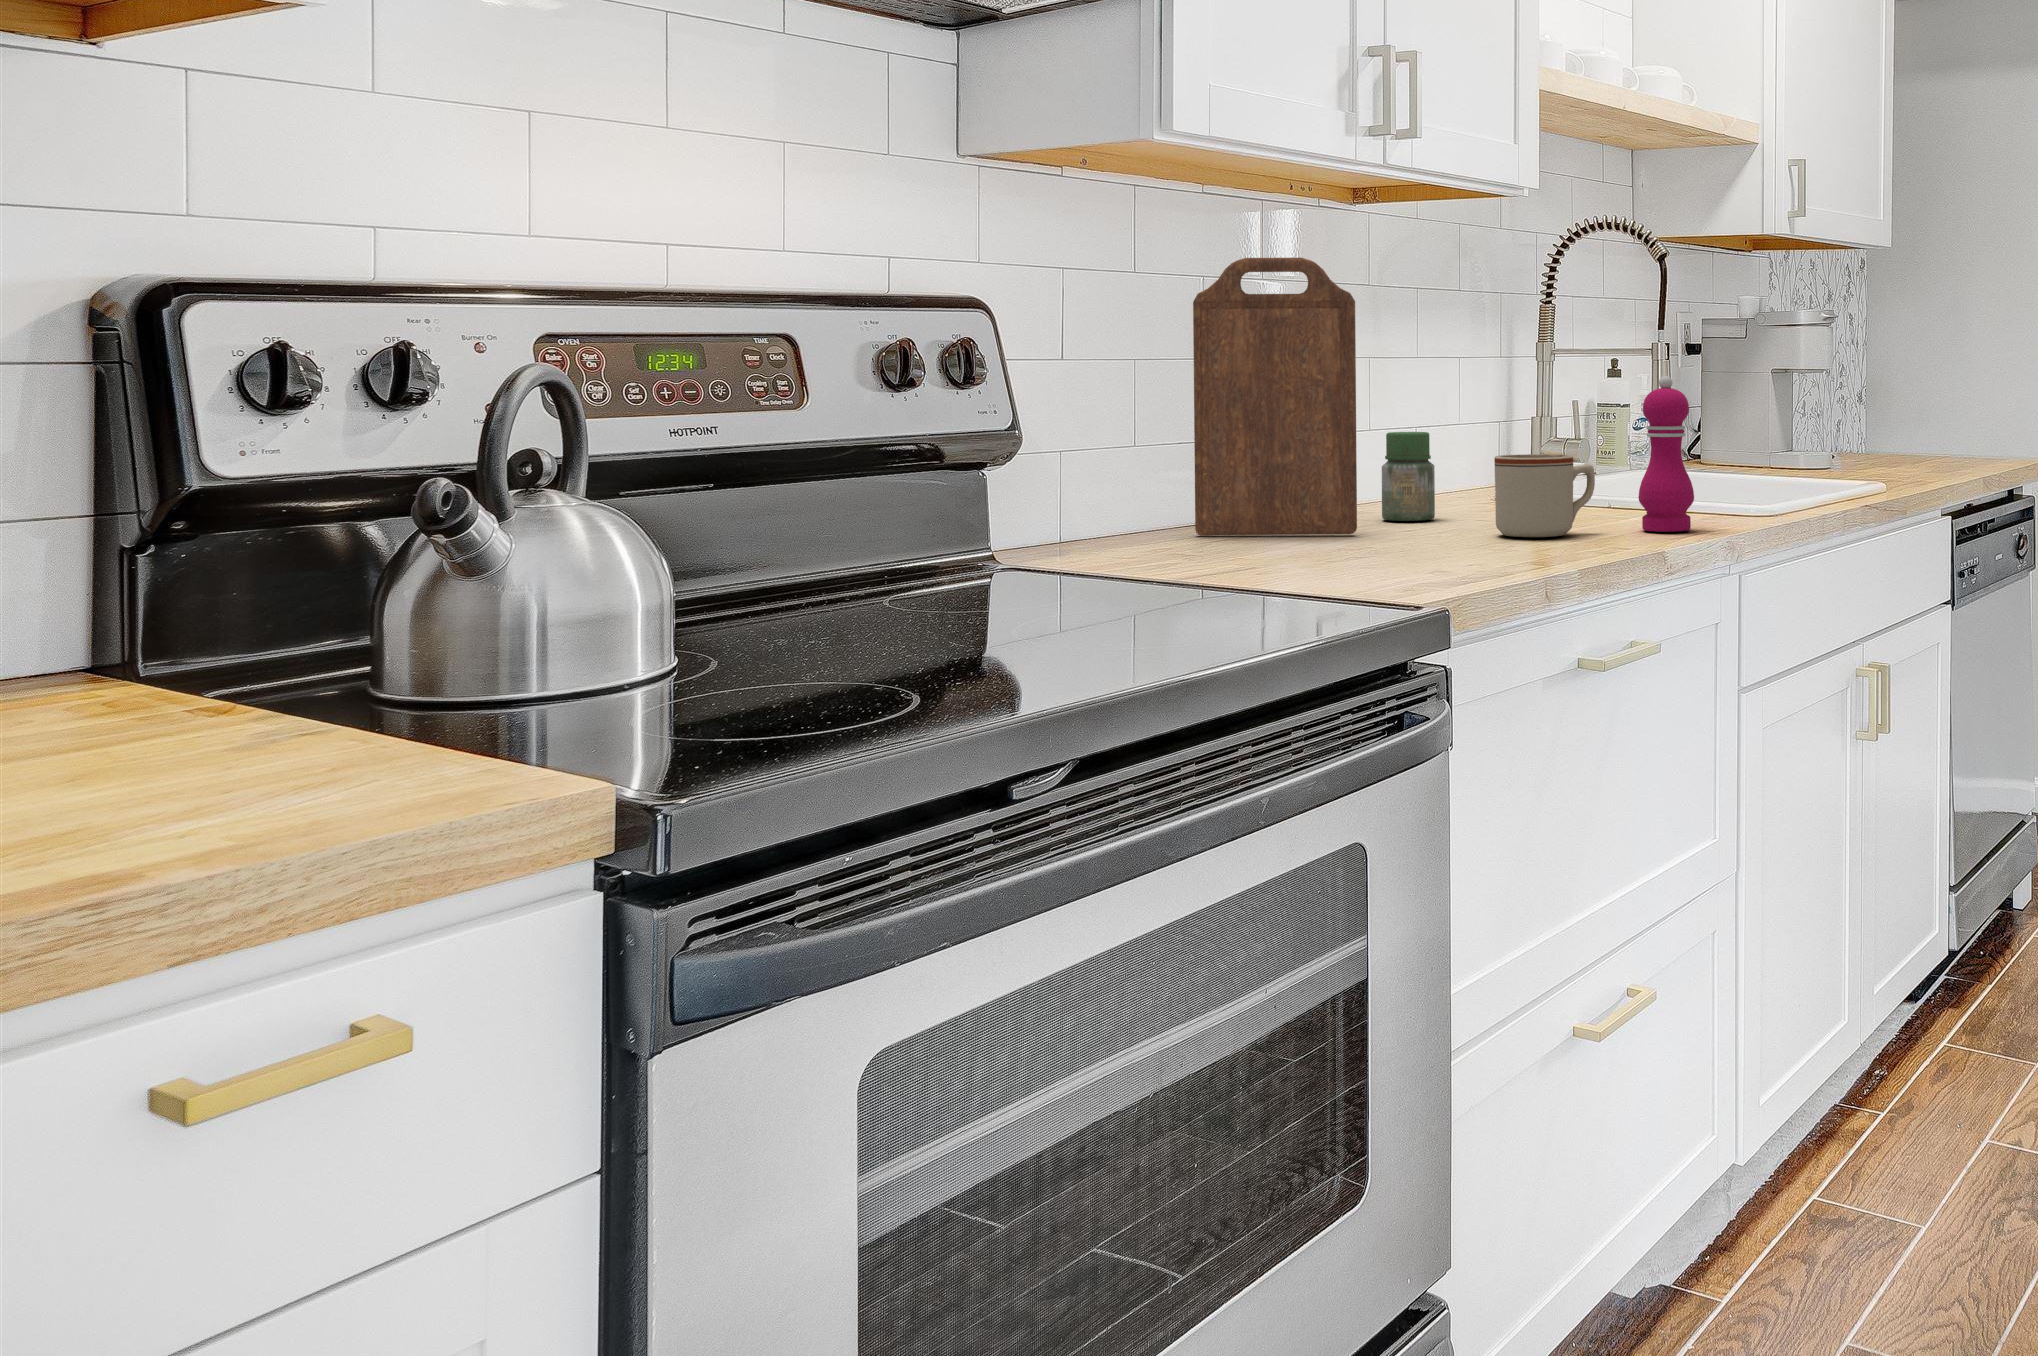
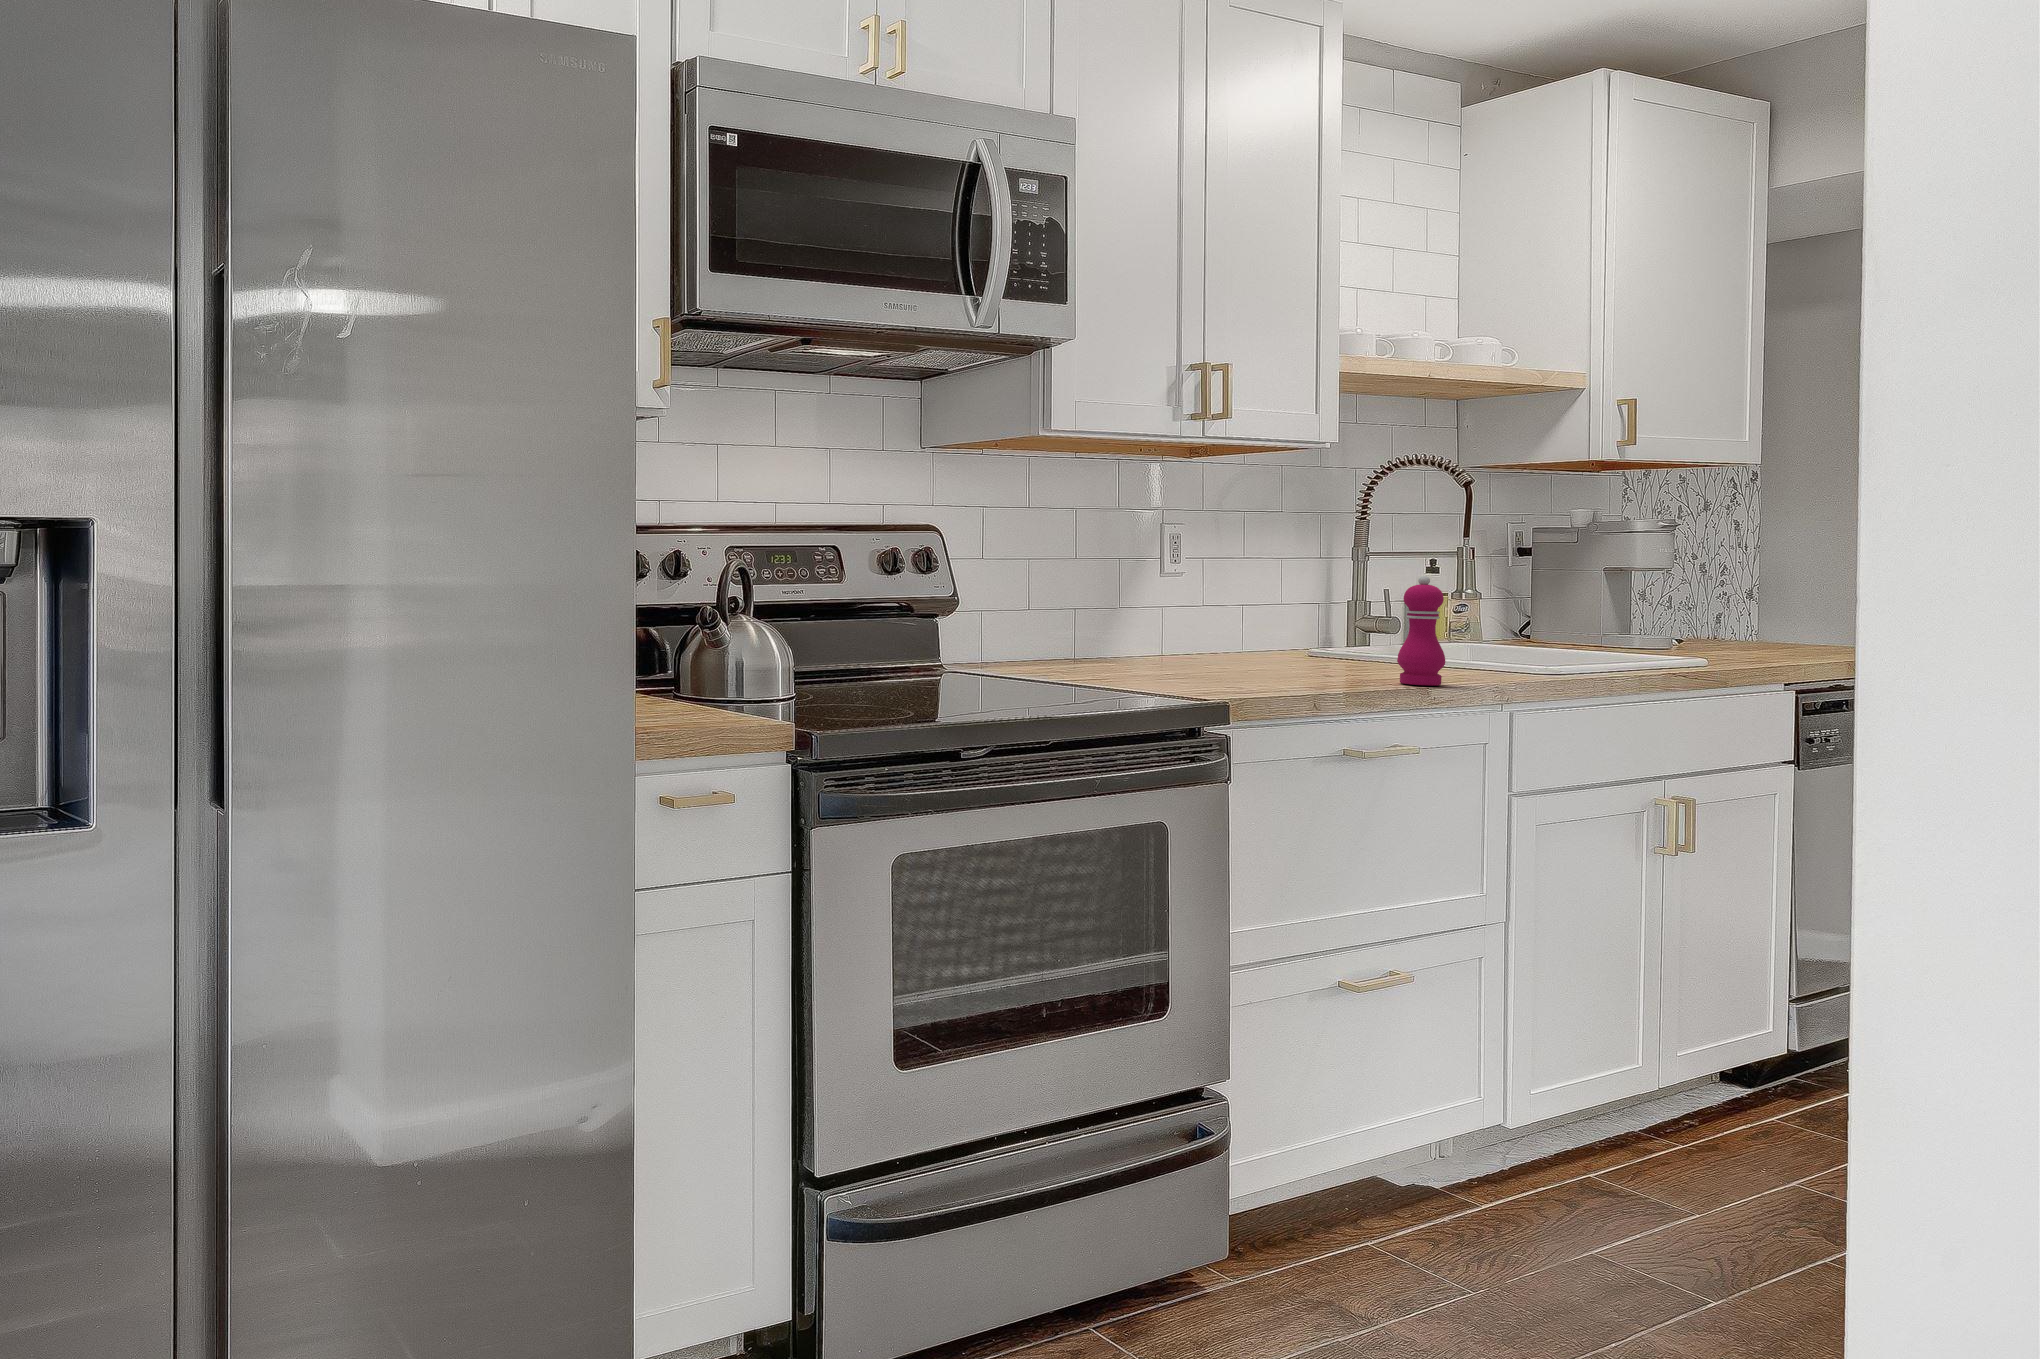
cutting board: present [1193,258,1357,535] -> none [1067,497,1181,670]
jar: present [1382,432,1435,521] -> none [1202,608,1243,666]
mug: present [1494,454,1595,537] -> none [1278,626,1359,681]

